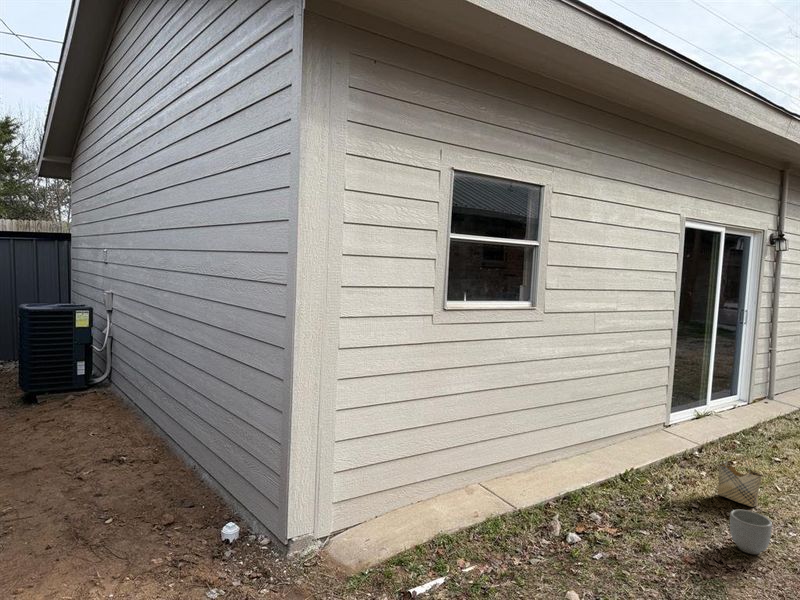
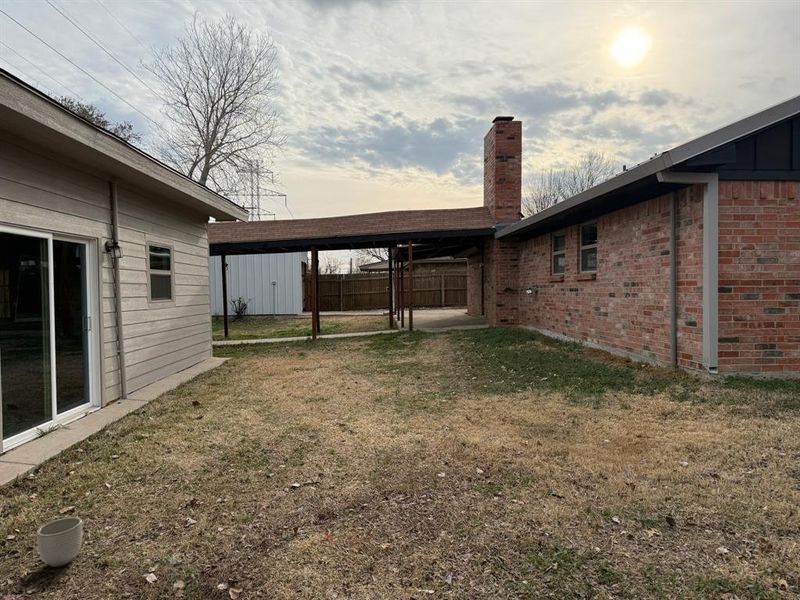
woven basket: present [717,450,762,507] -> none [40,456,86,515]

